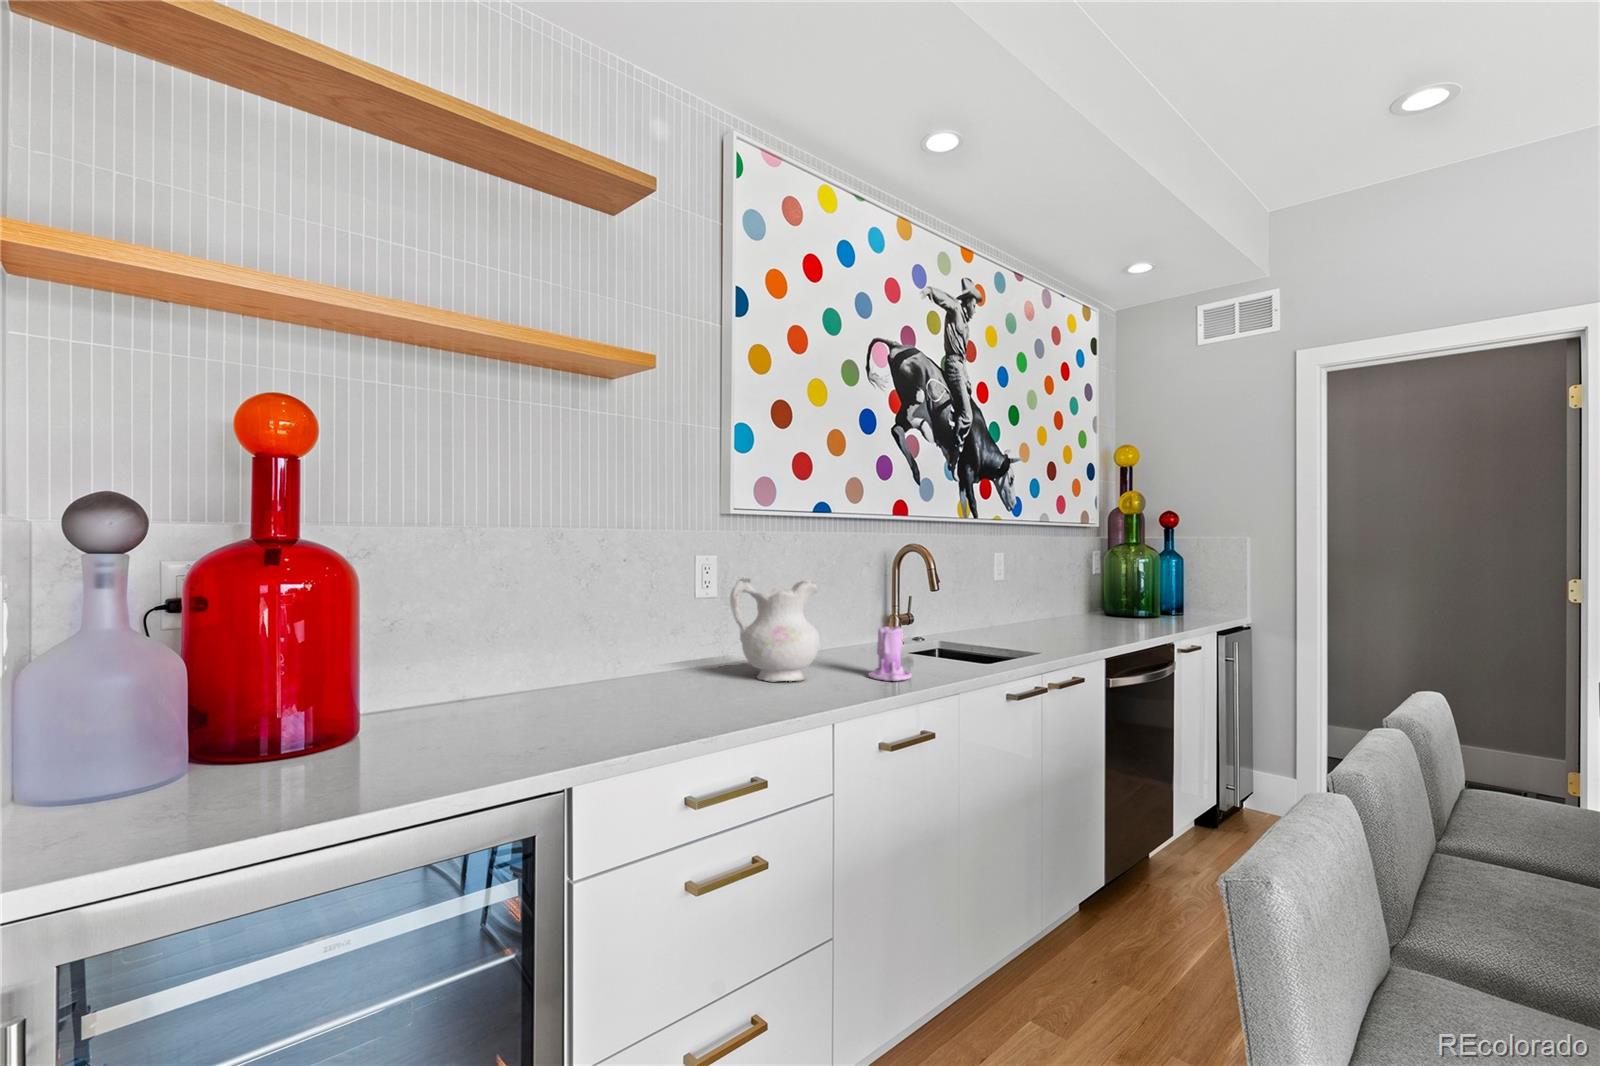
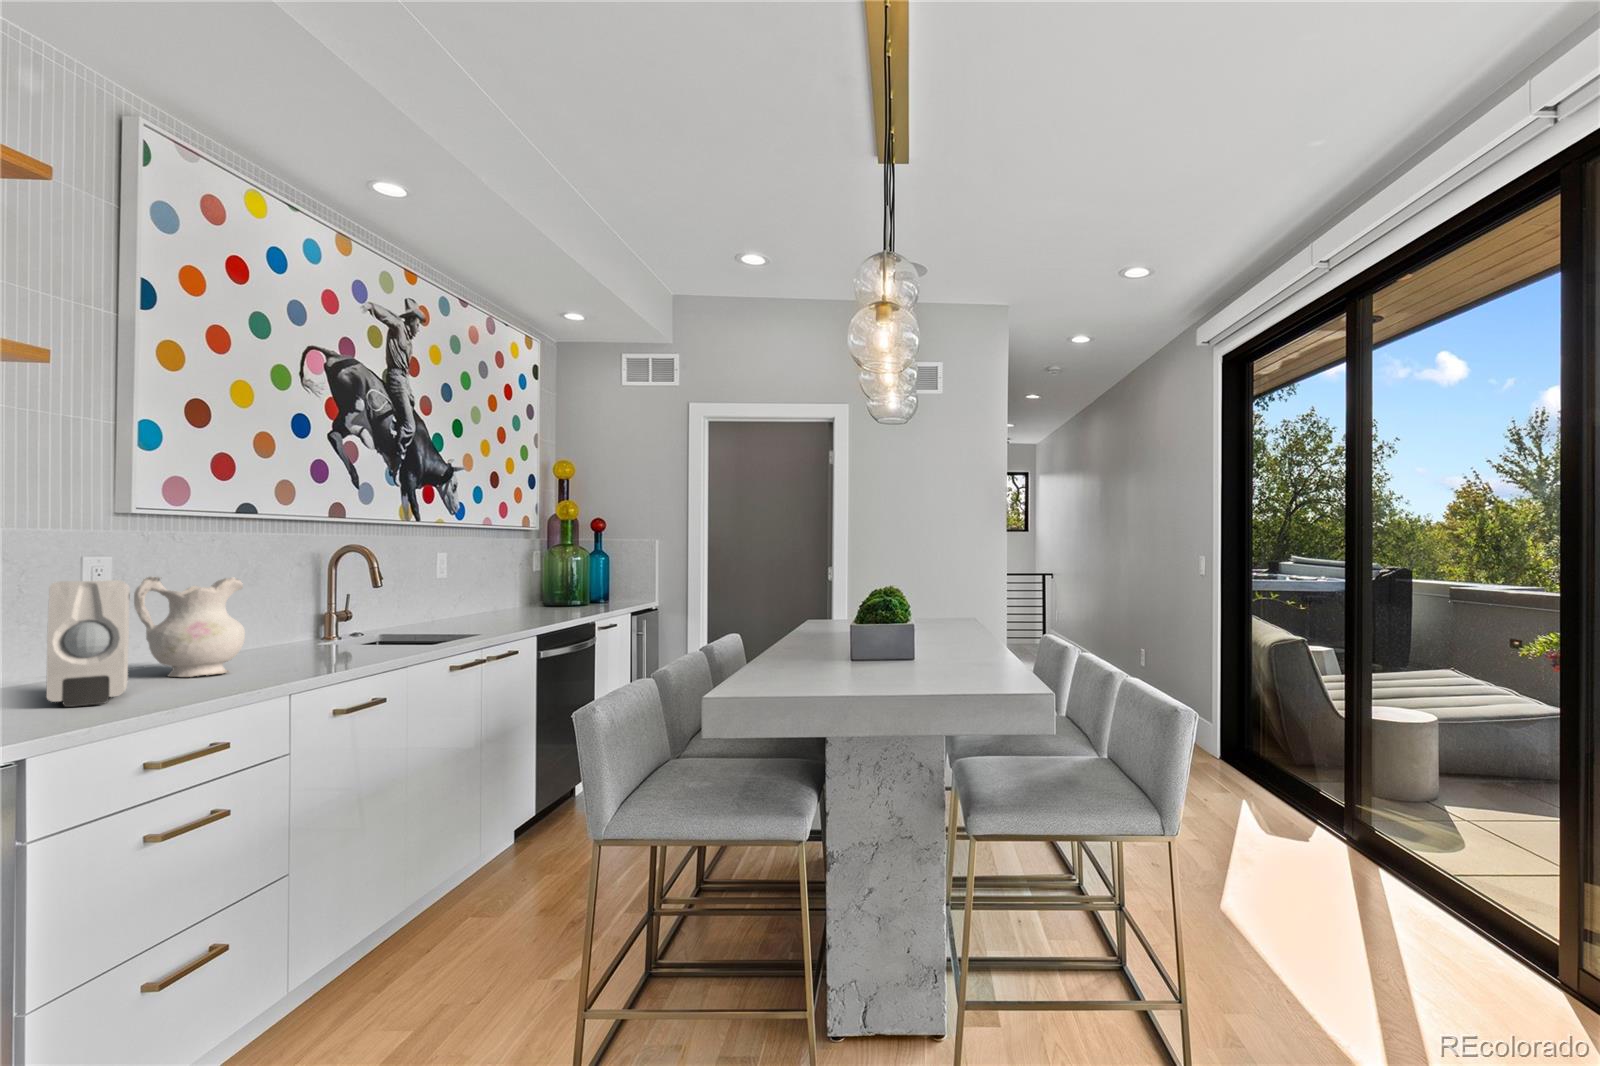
soap dispenser: none [658,584,723,710] -> present [46,580,130,707]
candle: present [868,622,912,681] -> none [299,610,346,667]

